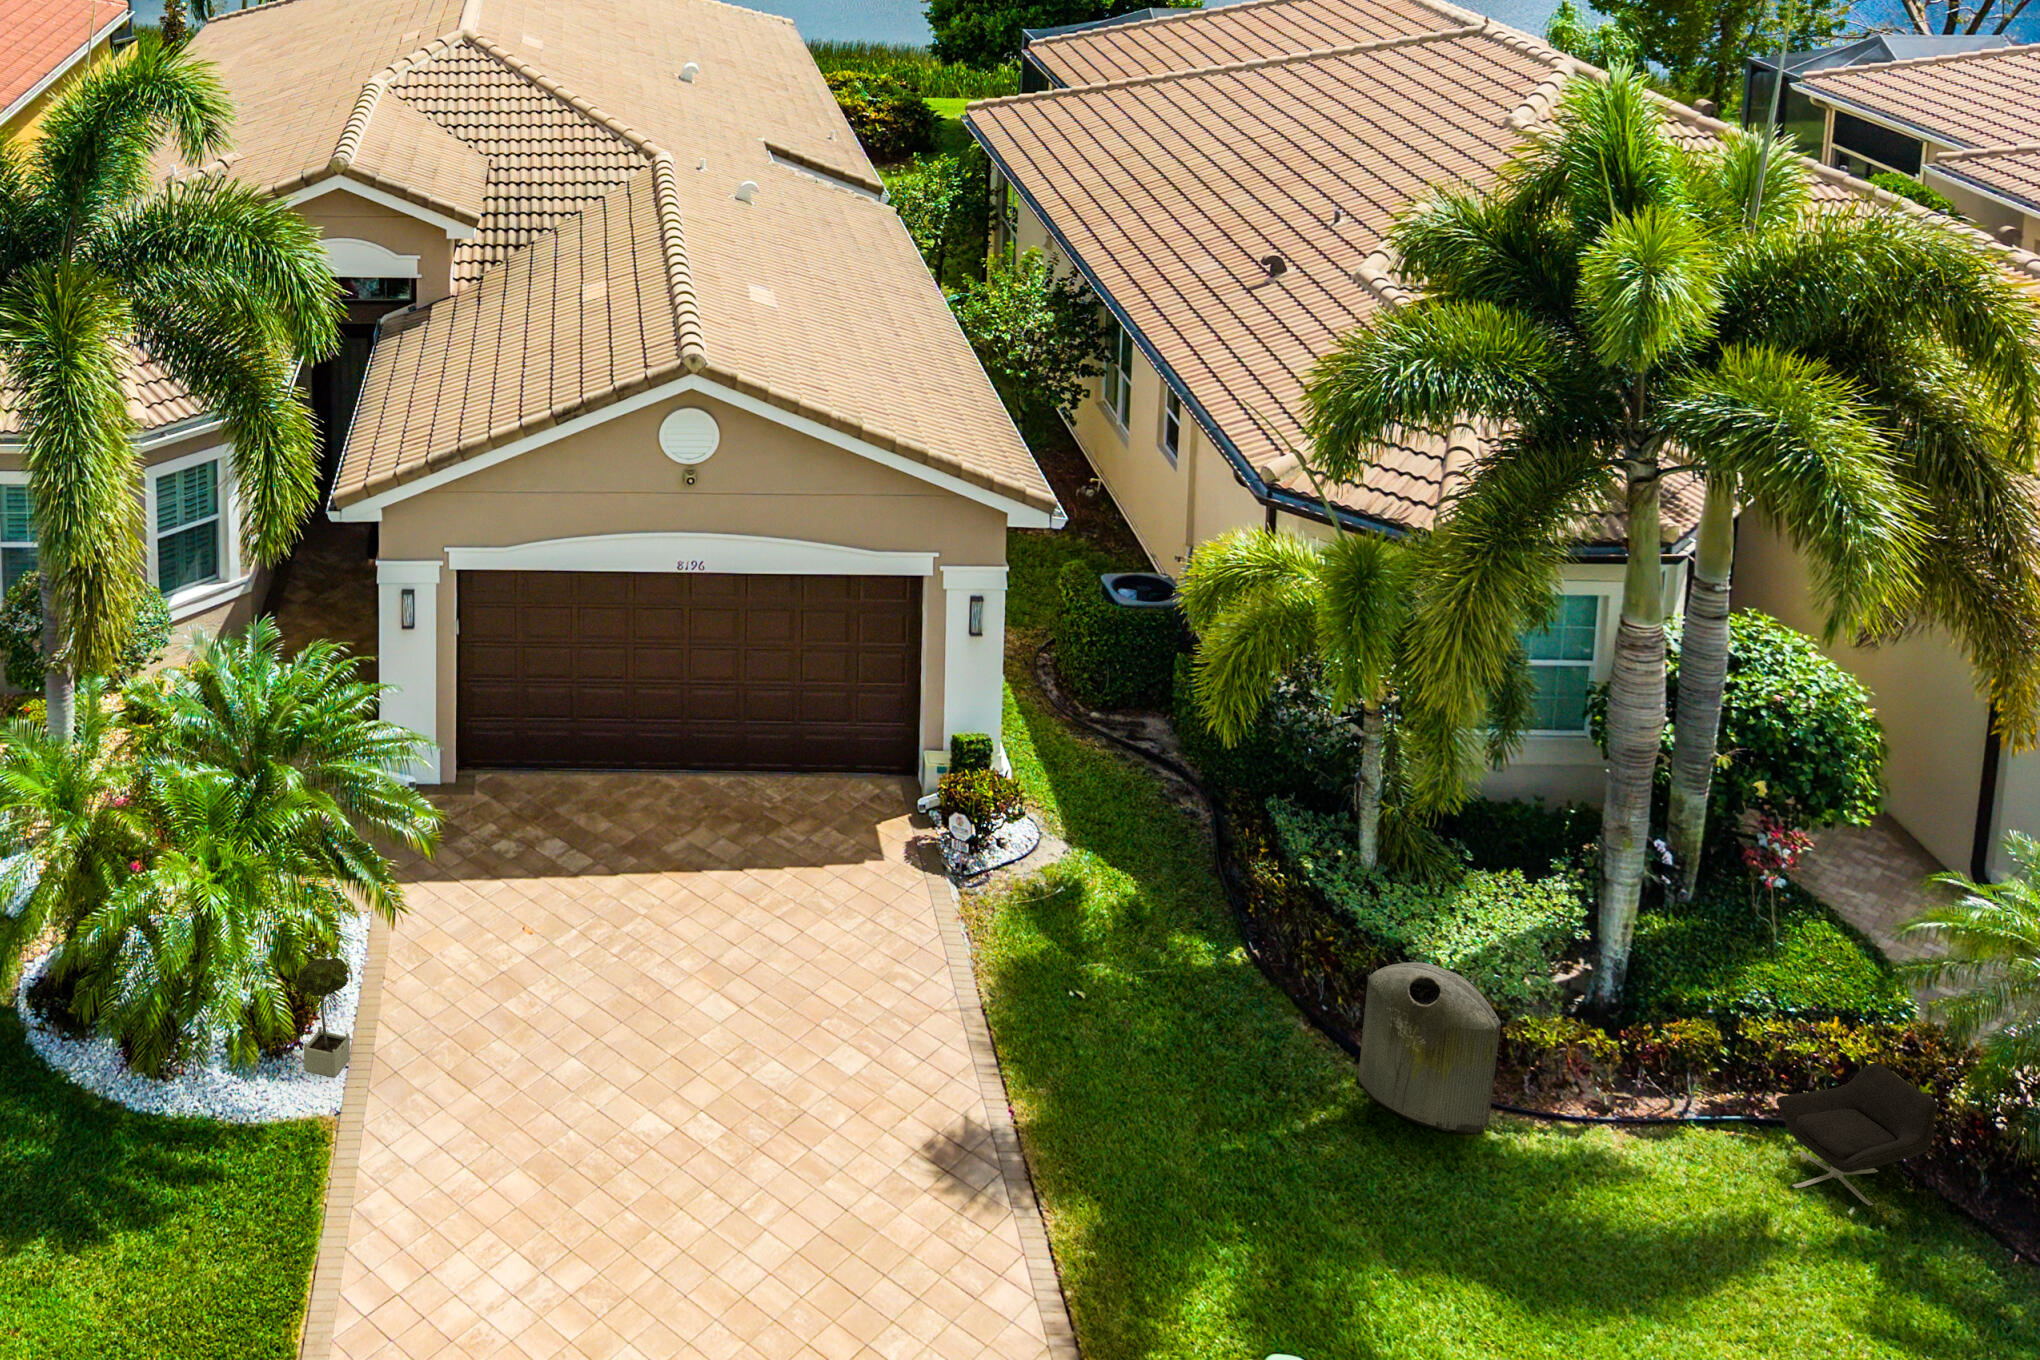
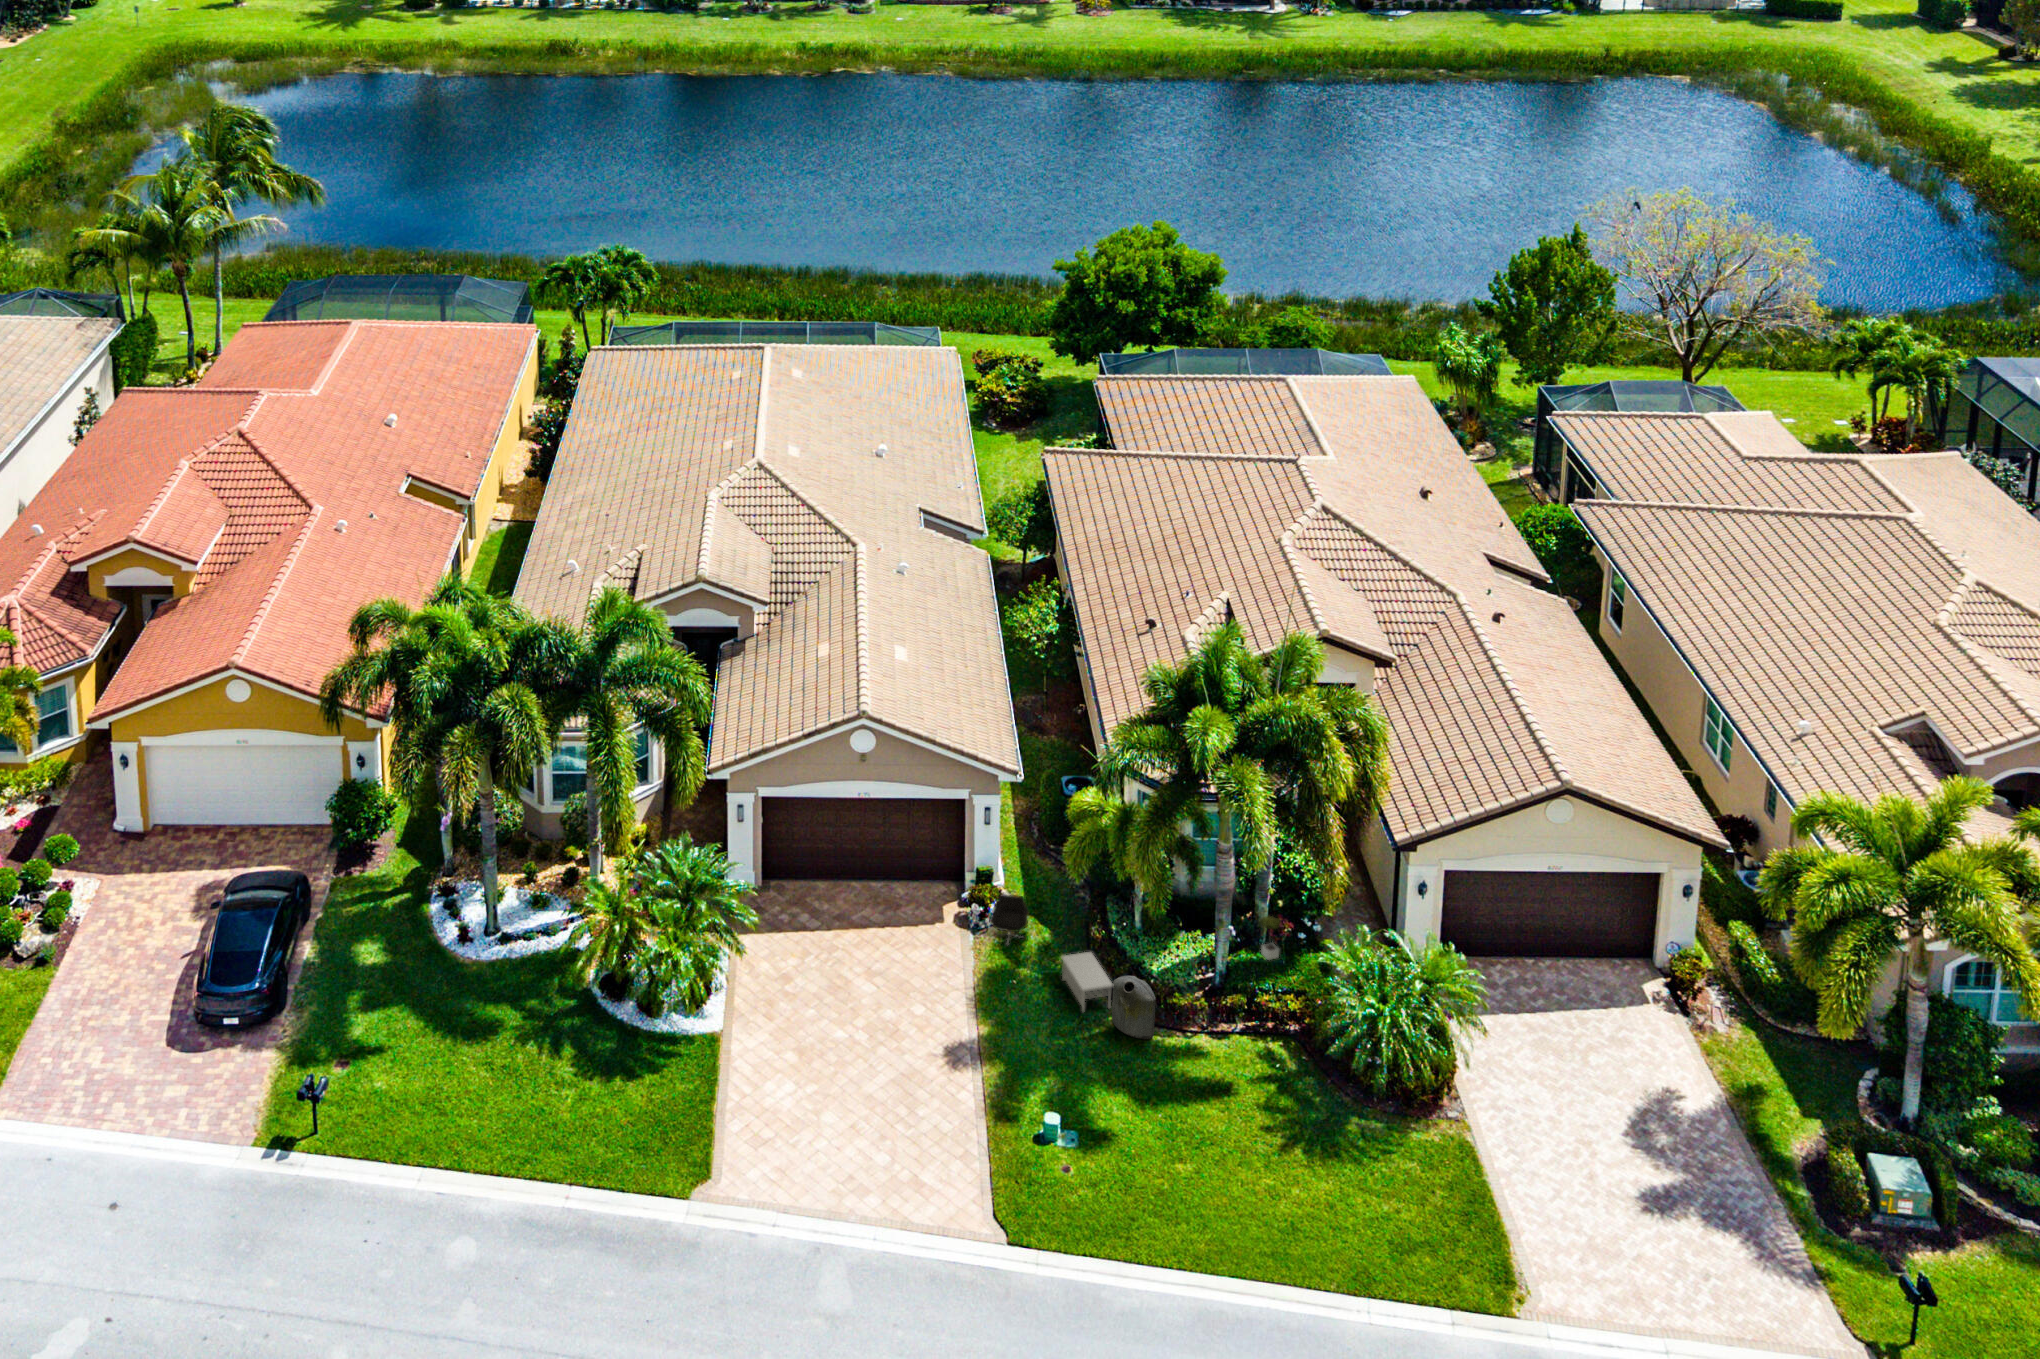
storage bench: none [1196,911,1355,1062] -> present [1062,952,1113,1010]
potted tree: present [295,958,350,1077] -> present [1260,916,1281,960]
lounge chair: present [1777,1063,1938,1206] -> present [989,894,1028,937]

